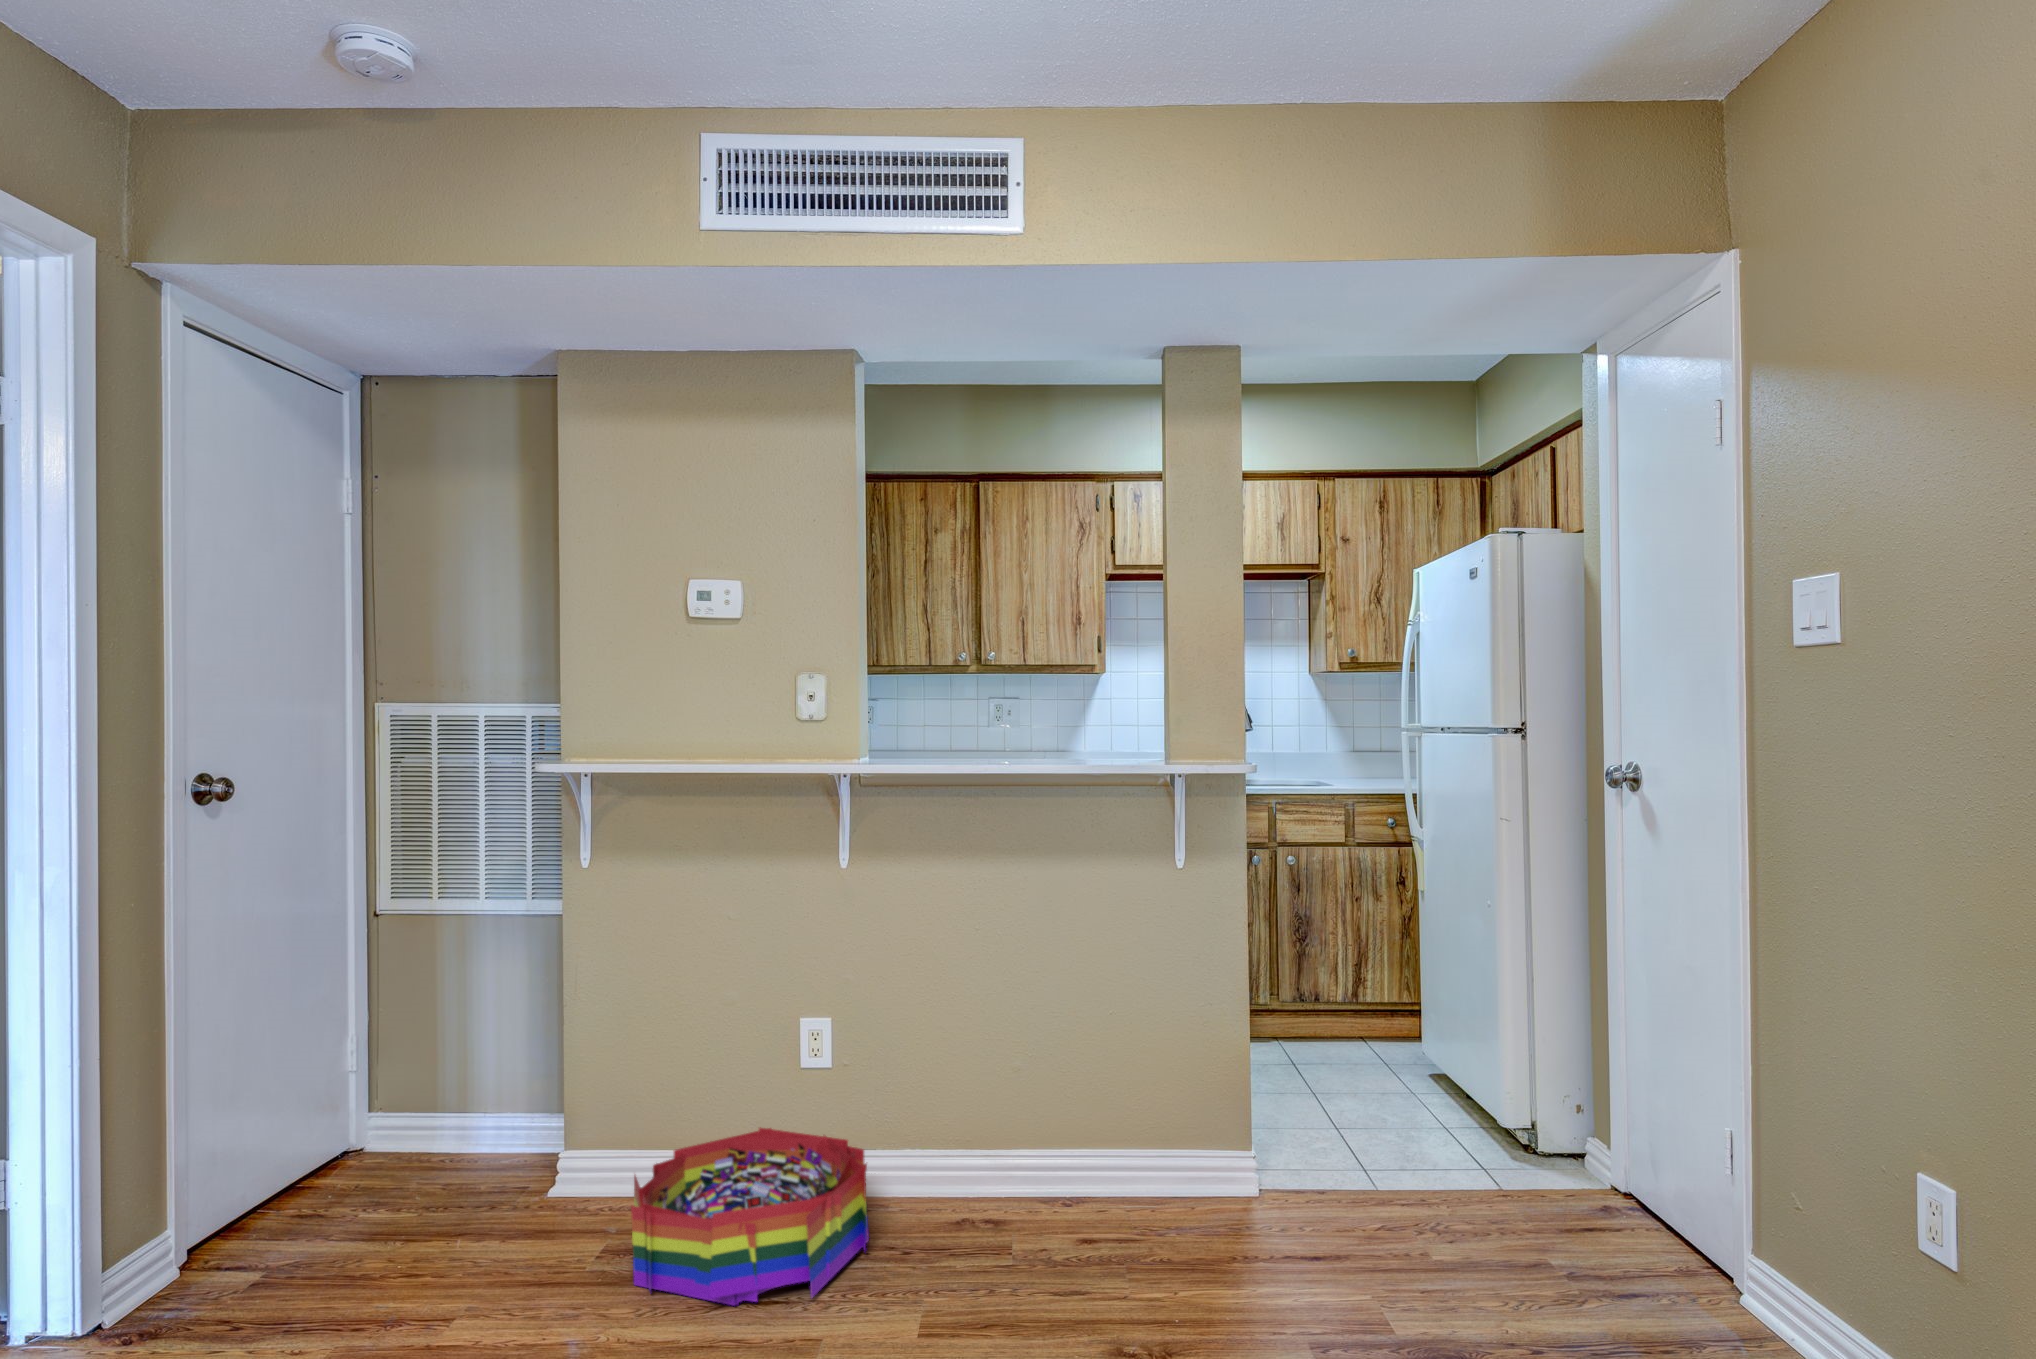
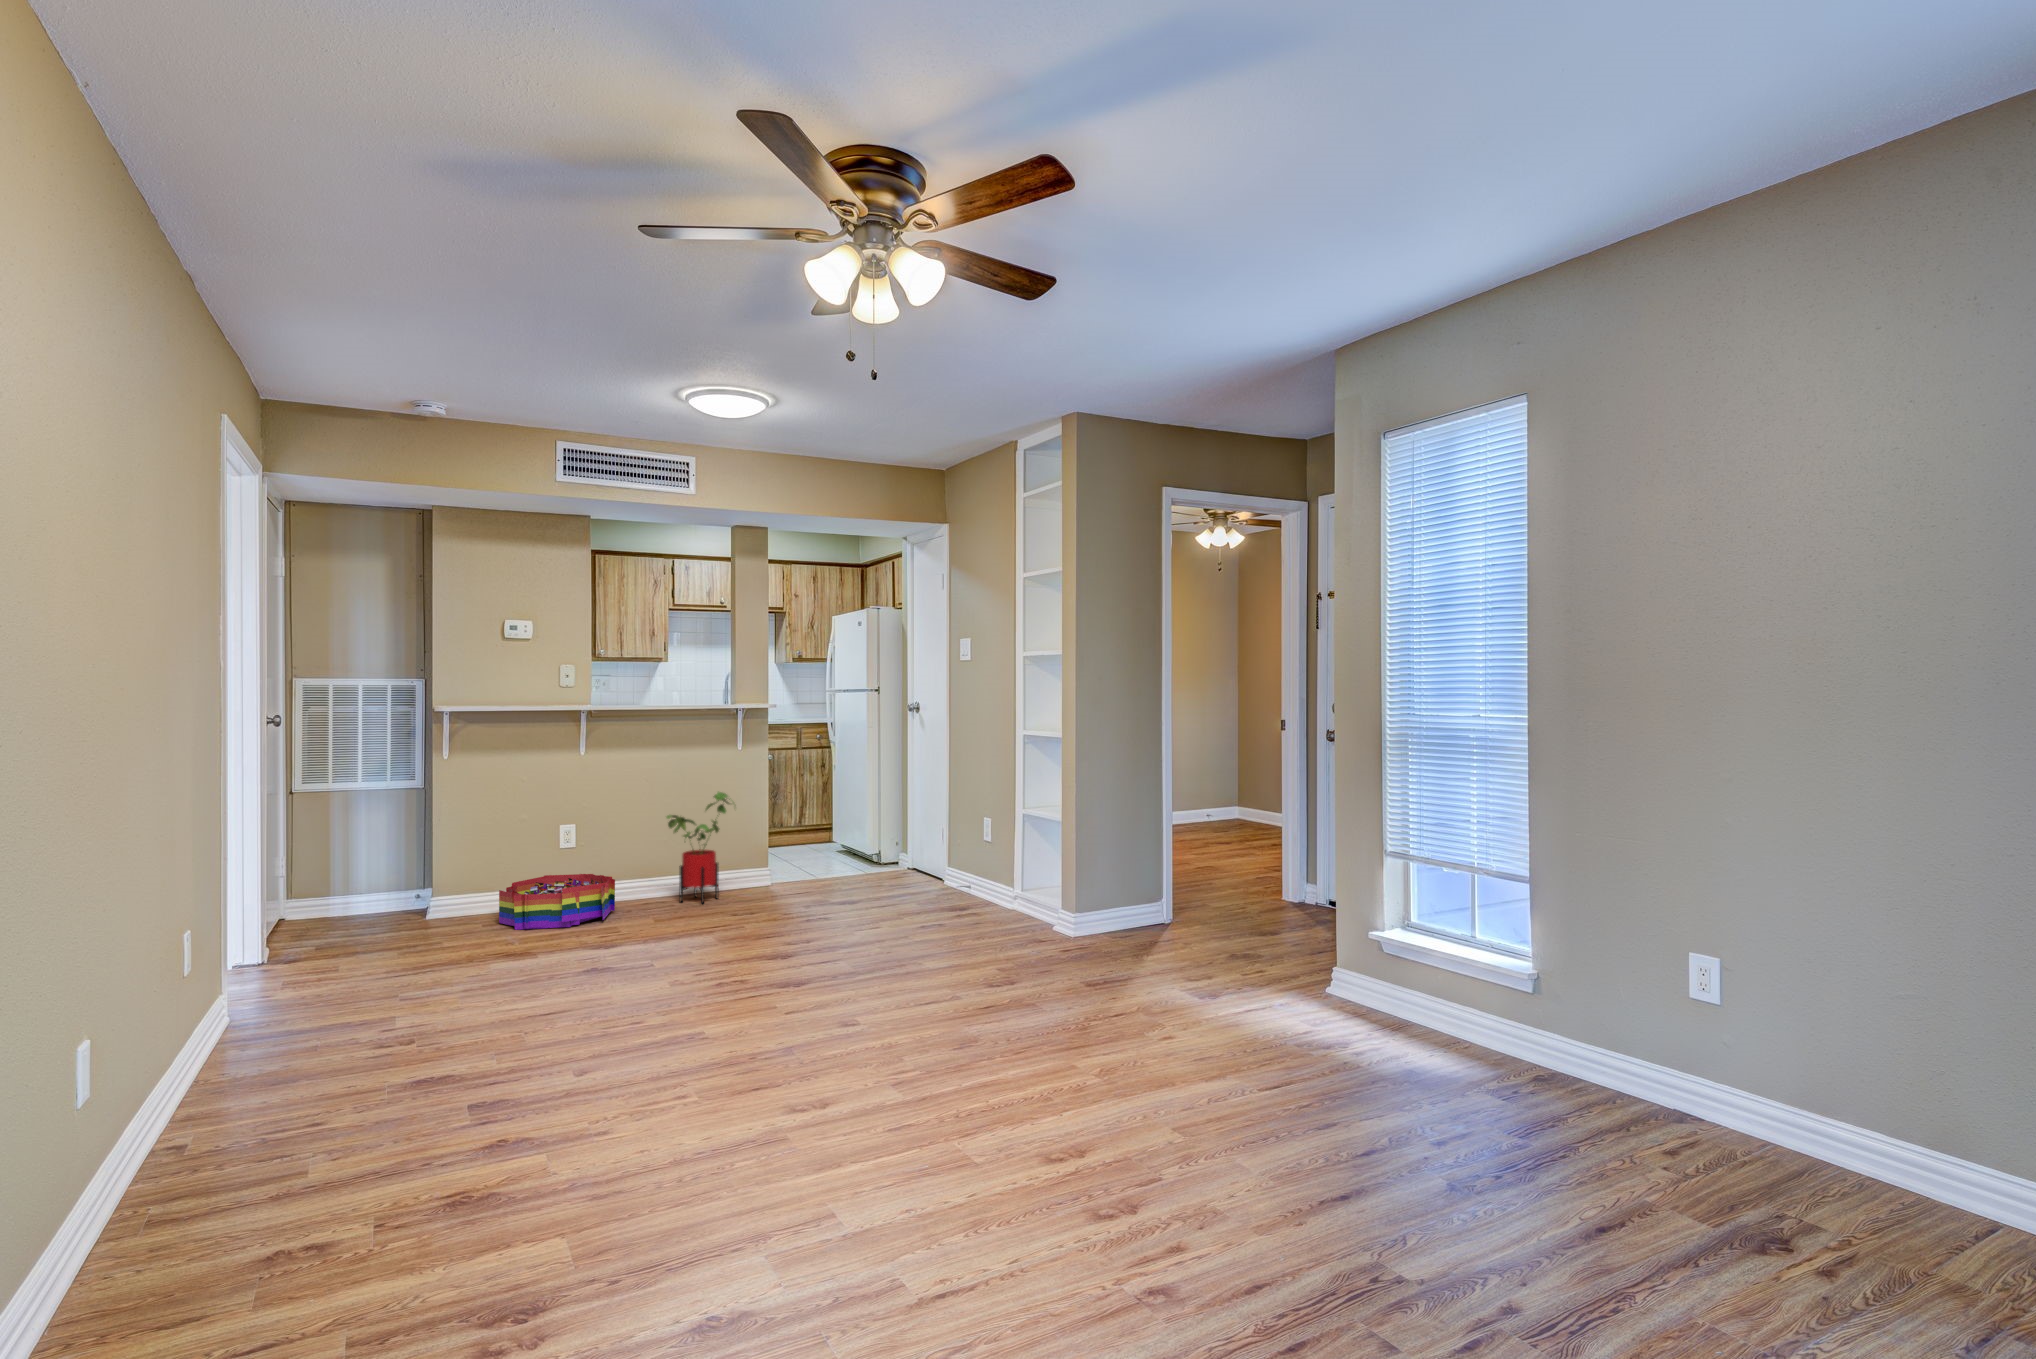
house plant: none [999,977,1159,1260] -> present [667,792,730,904]

